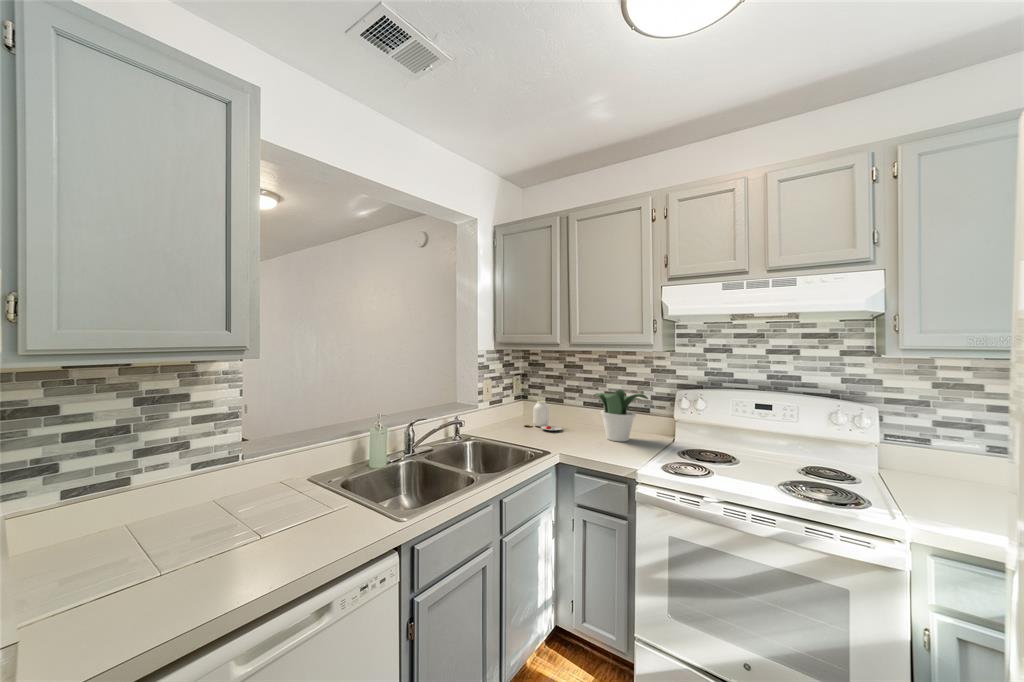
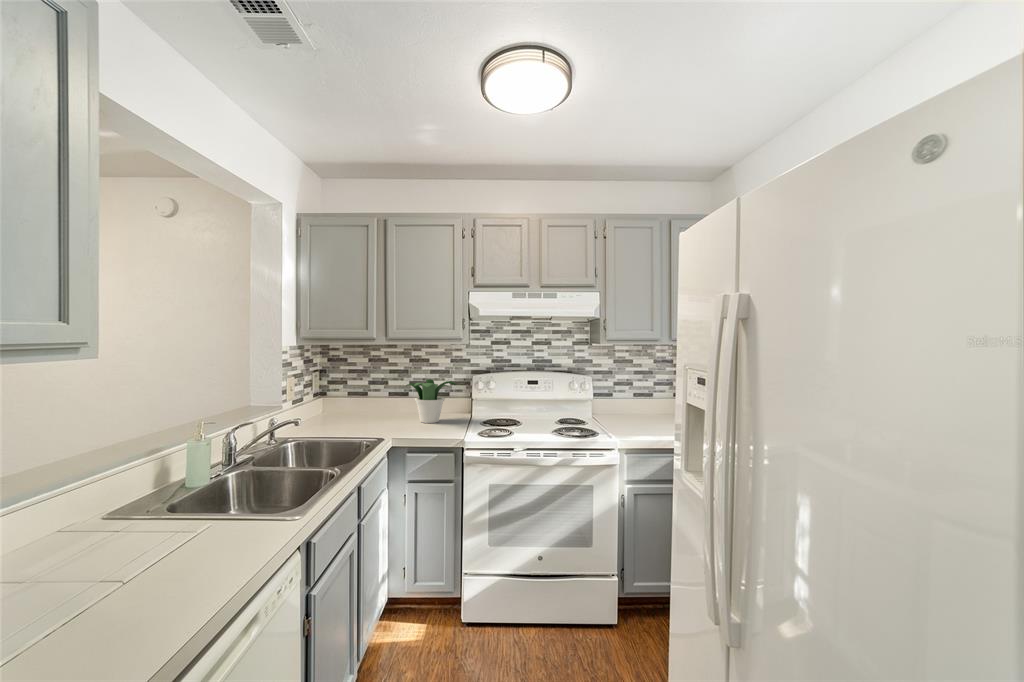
jar: present [524,401,562,431] -> none [334,396,376,423]

